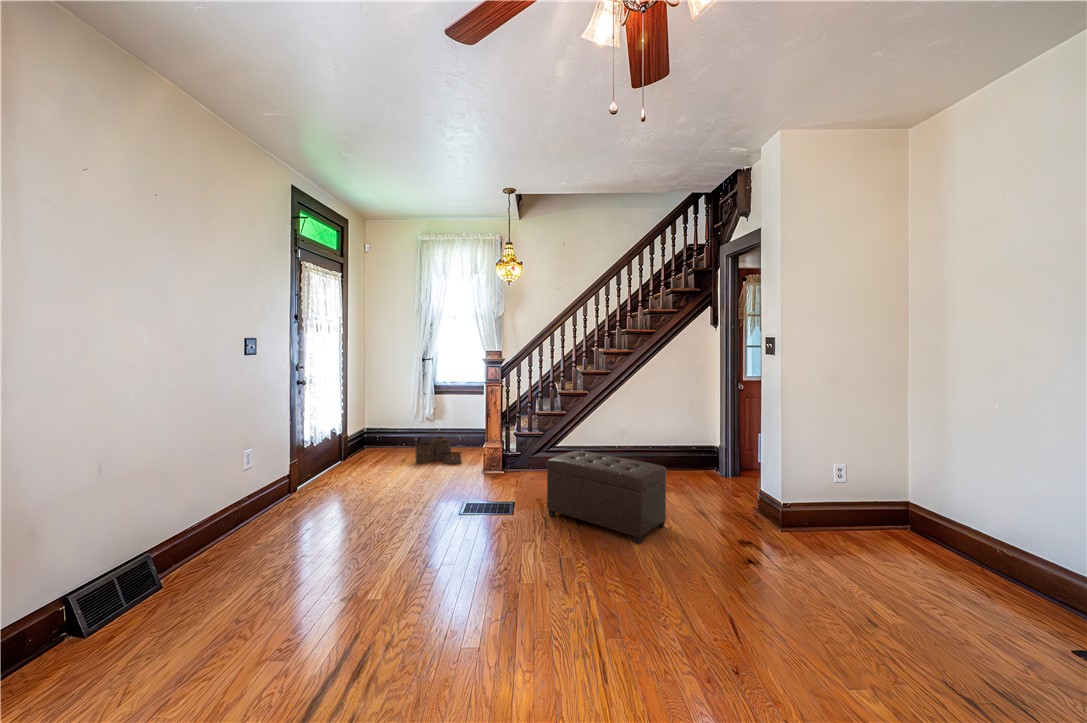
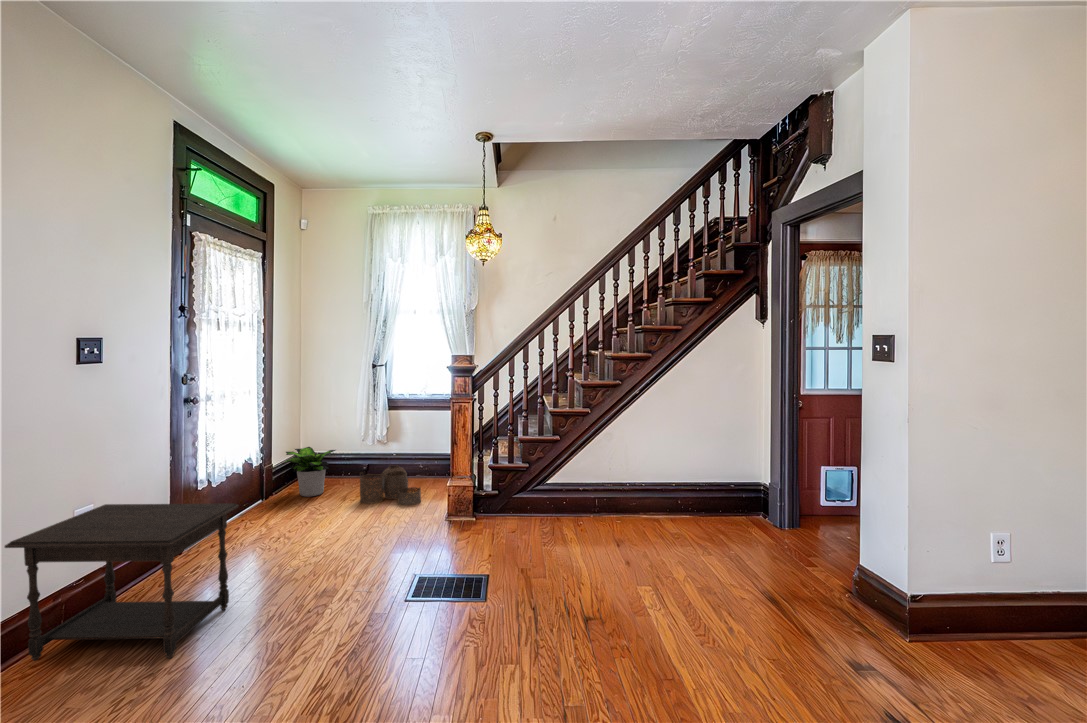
potted plant: none [352,422,397,459] -> present [285,447,335,497]
side table: none [203,451,348,552] -> present [5,503,239,661]
ottoman: present [547,451,667,544] -> none [524,498,696,649]

